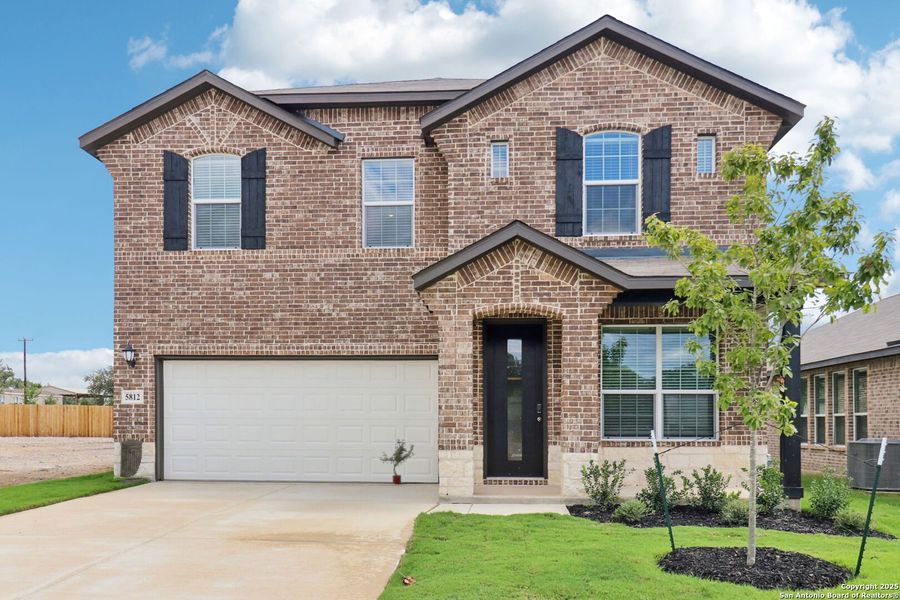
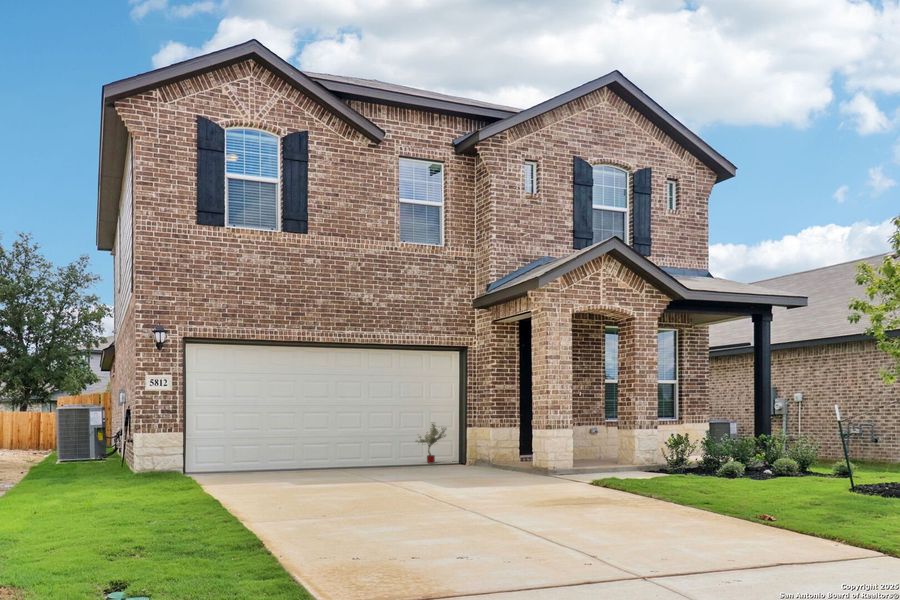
trash can: present [119,439,143,483] -> none [150,427,176,475]

